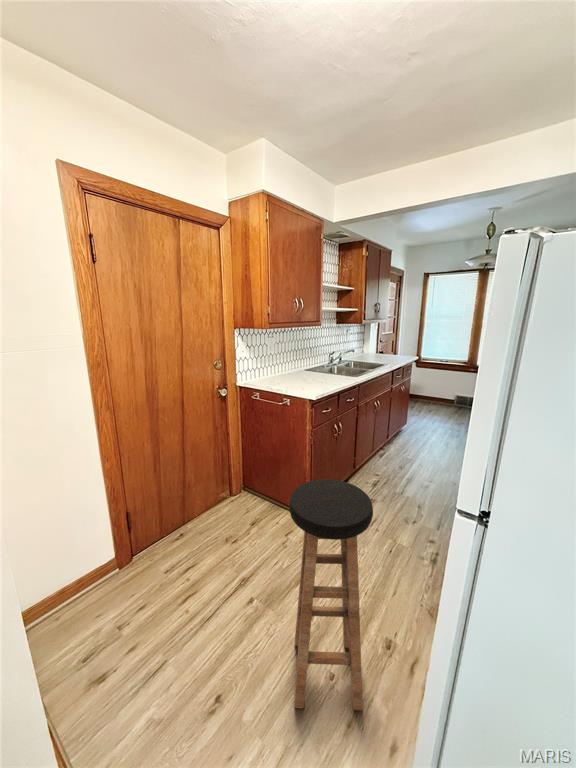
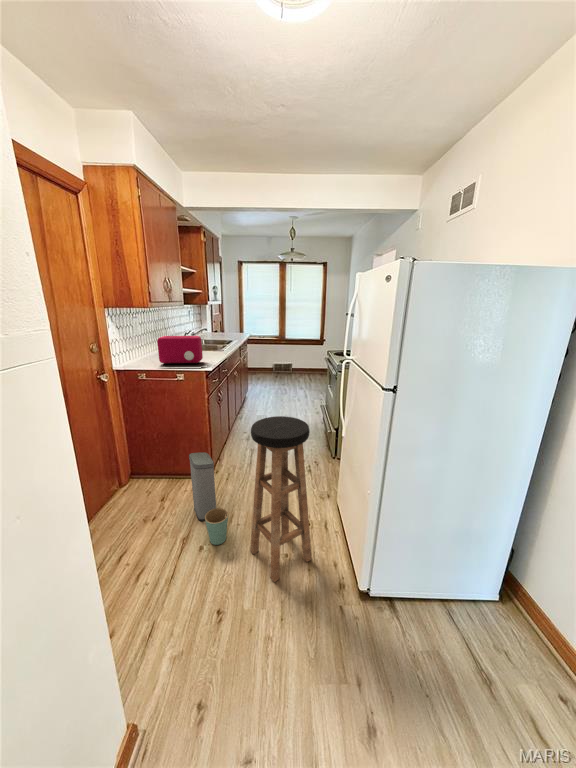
toaster: none [274,357,318,390] -> present [157,336,203,364]
trash can: none [259,487,293,608] -> present [189,452,228,545]

